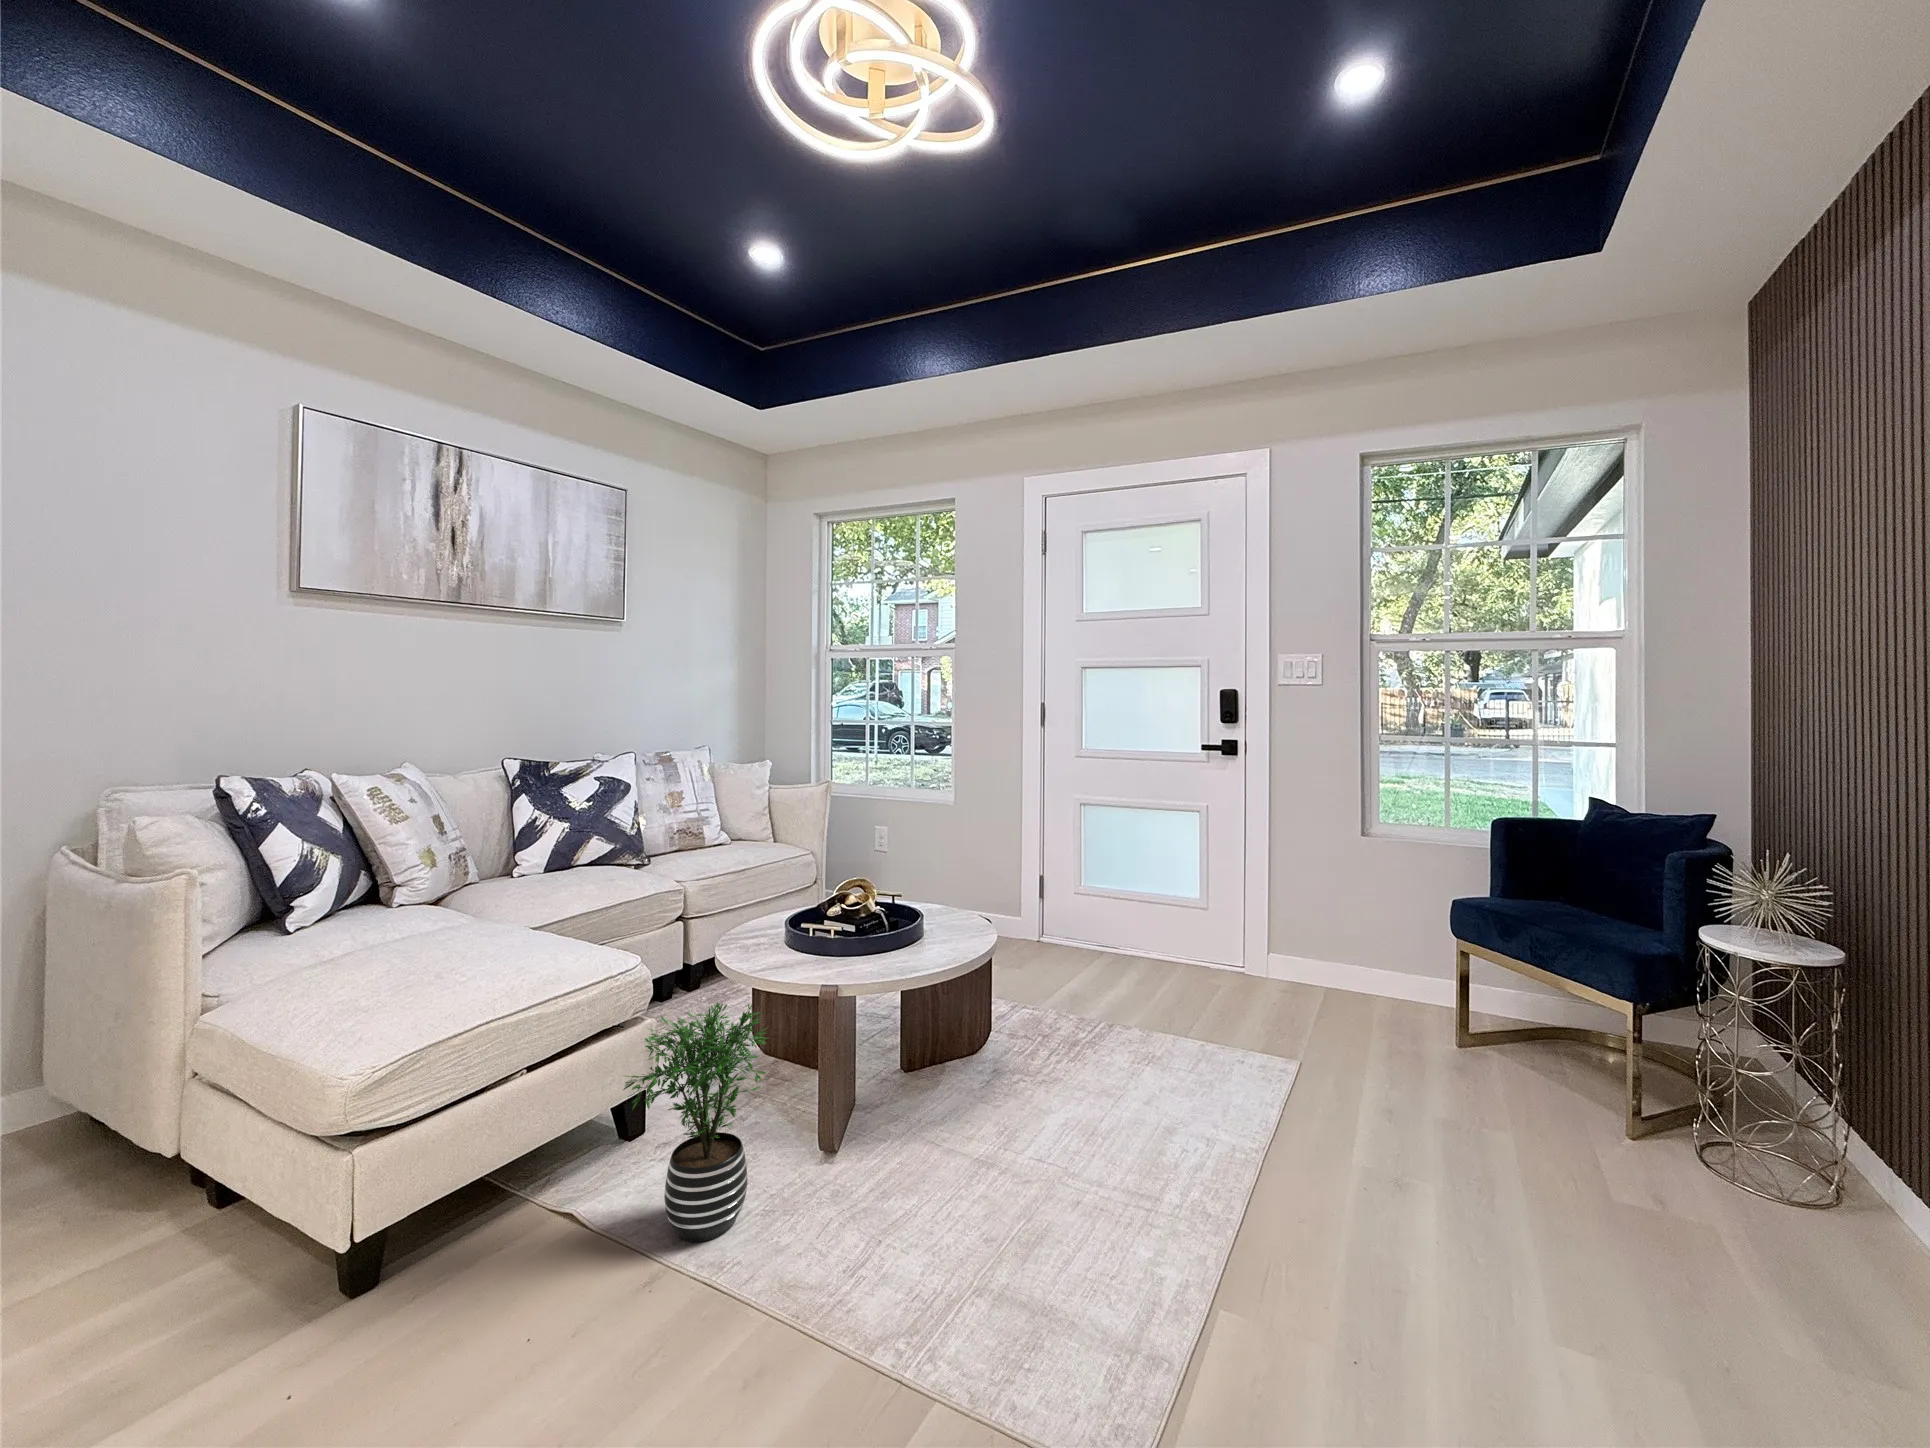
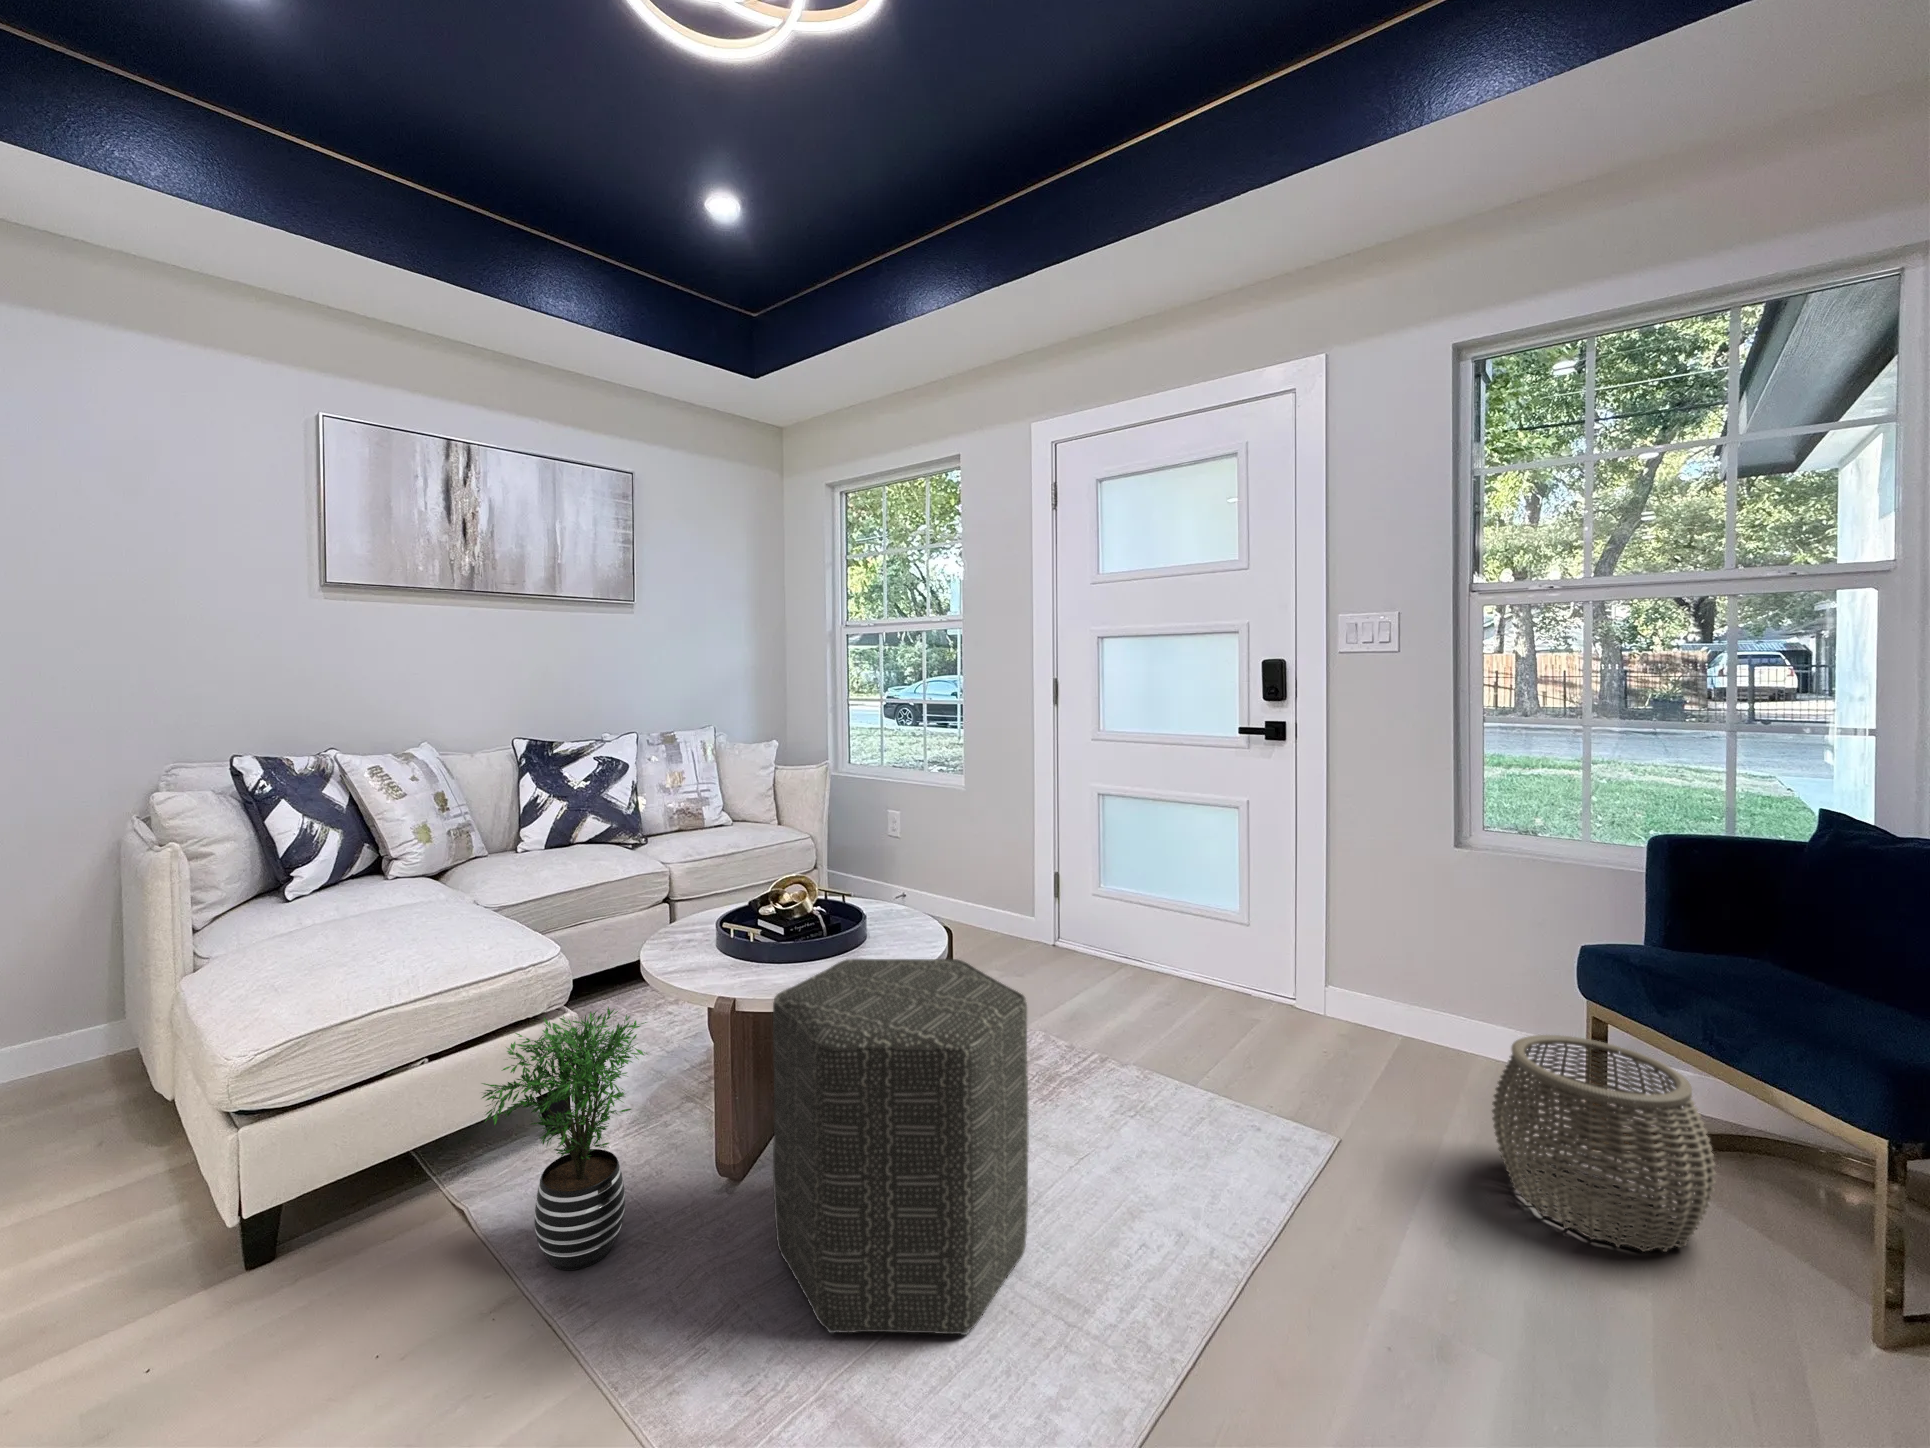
ottoman: none [888,938,1098,1248] -> present [773,959,1028,1335]
woven basket: none [1403,966,1543,1109] -> present [1492,1035,1716,1252]

